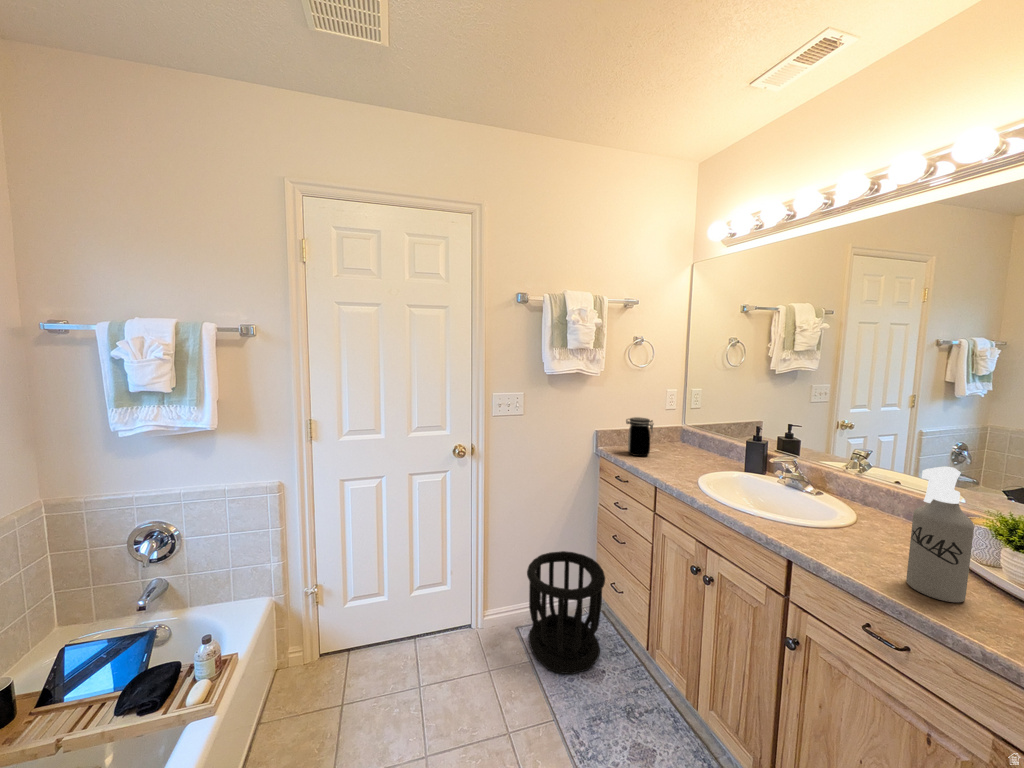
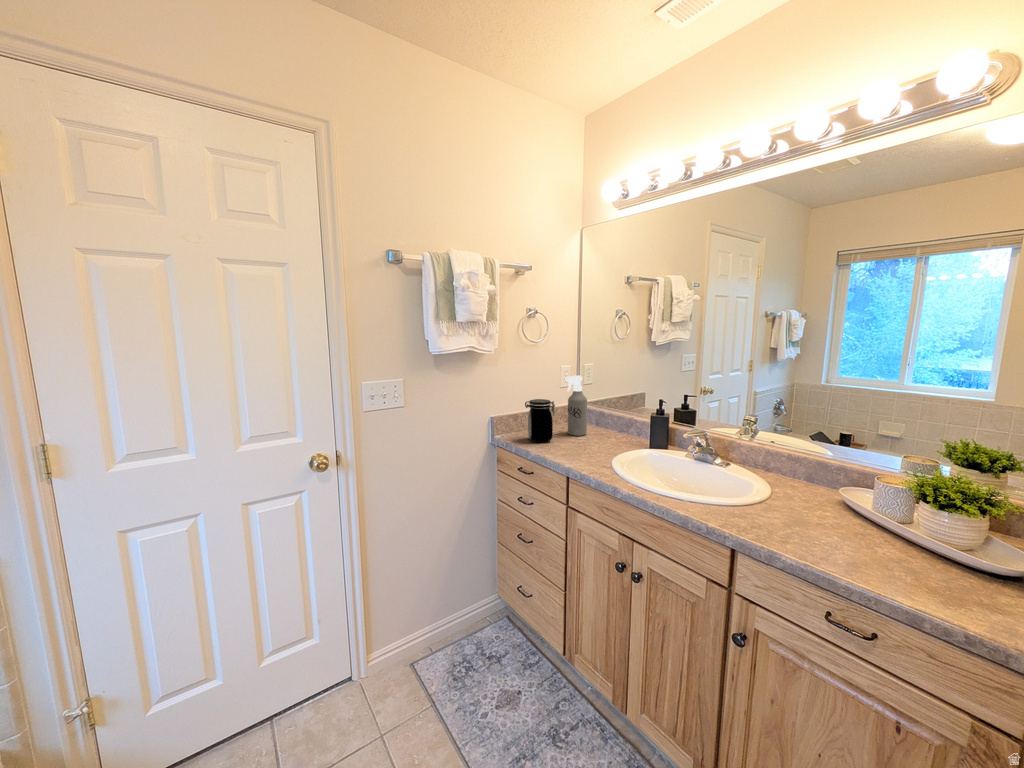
spray bottle: present [906,467,974,602] -> present [566,375,587,436]
wastebasket: present [527,551,605,674] -> none [422,561,515,712]

